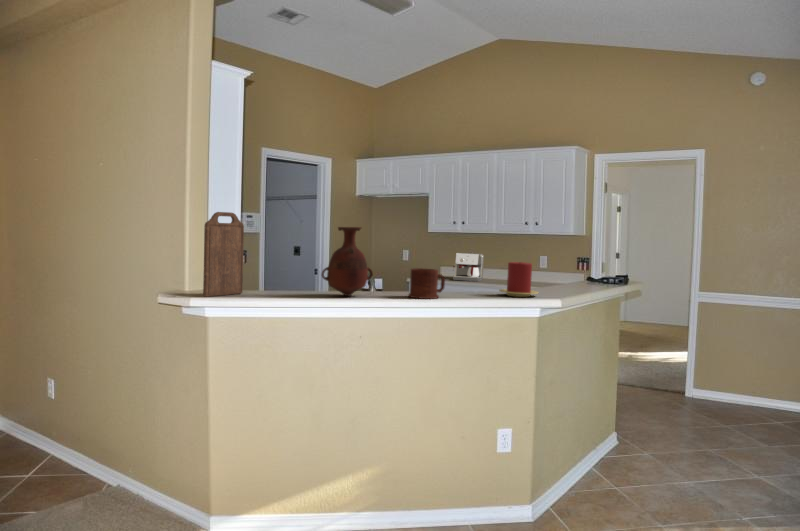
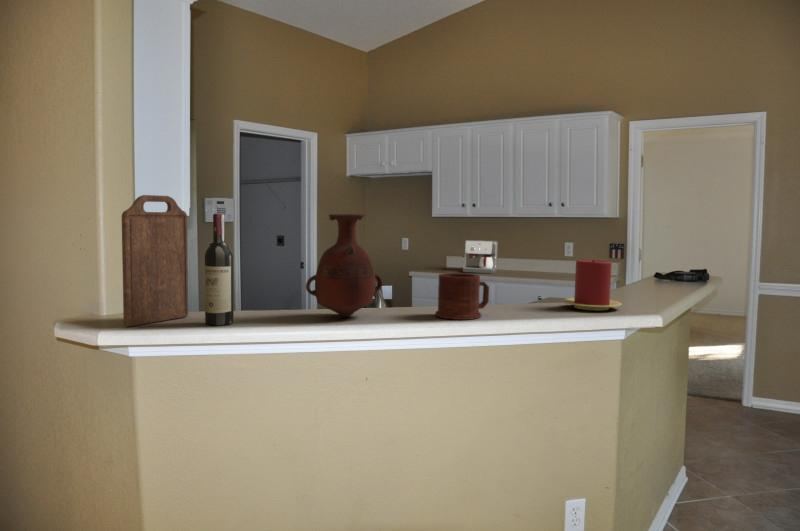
wine bottle: none [255,225,275,298] -> present [205,214,234,326]

